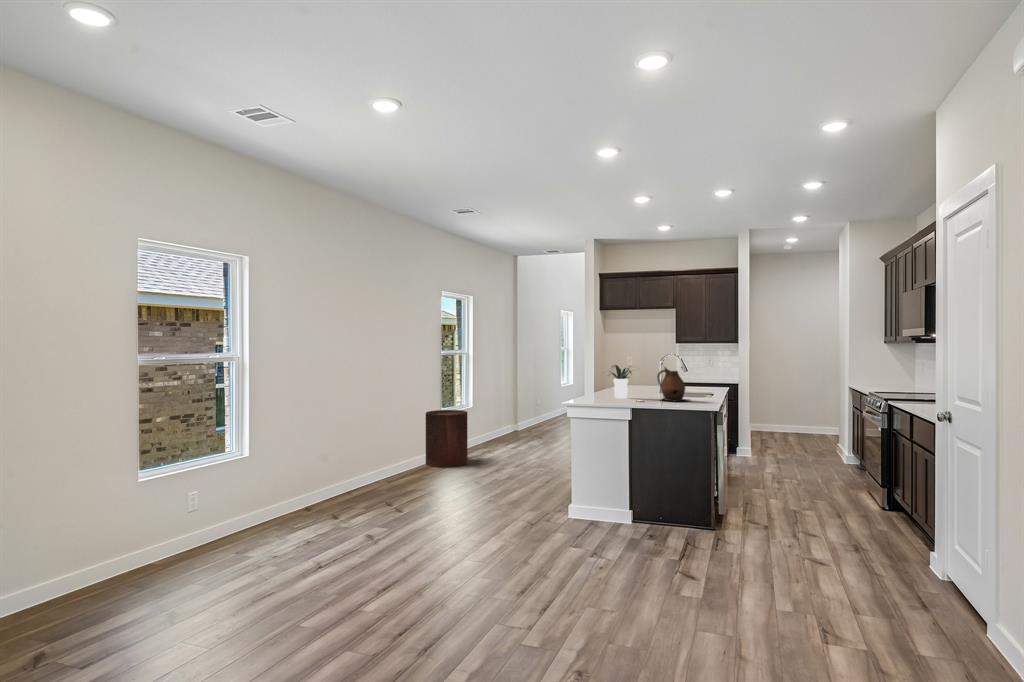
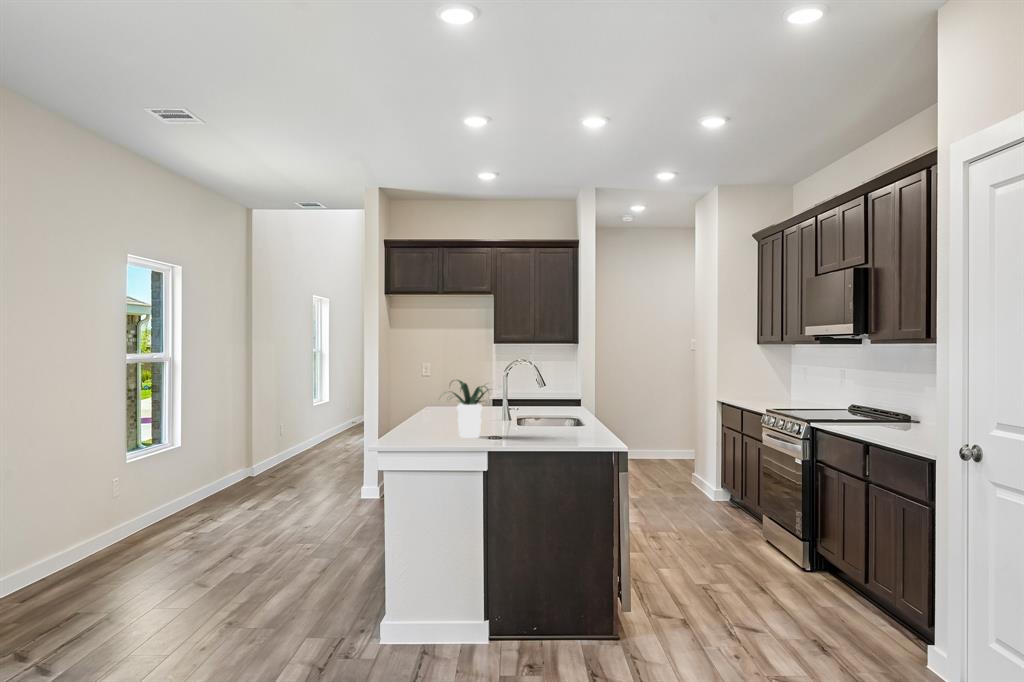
ceramic pitcher: present [657,367,688,402] -> none [533,383,586,442]
trash can: present [426,410,468,467] -> none [76,460,166,574]

